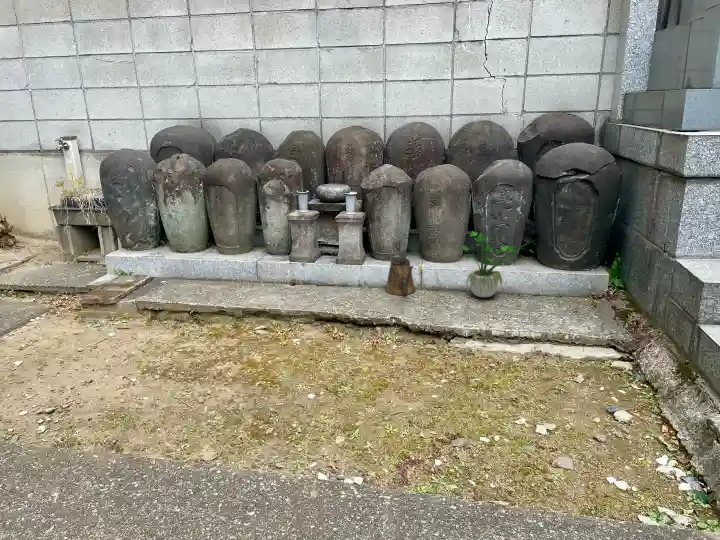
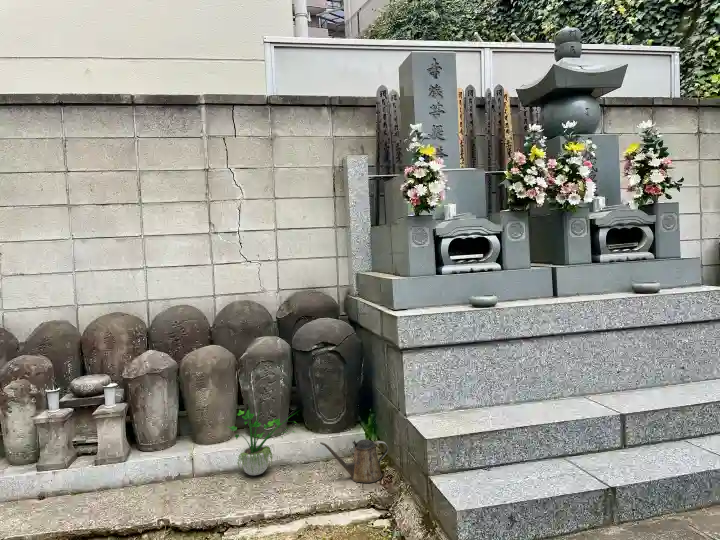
watering can: present [386,255,415,295] -> present [320,440,388,483]

